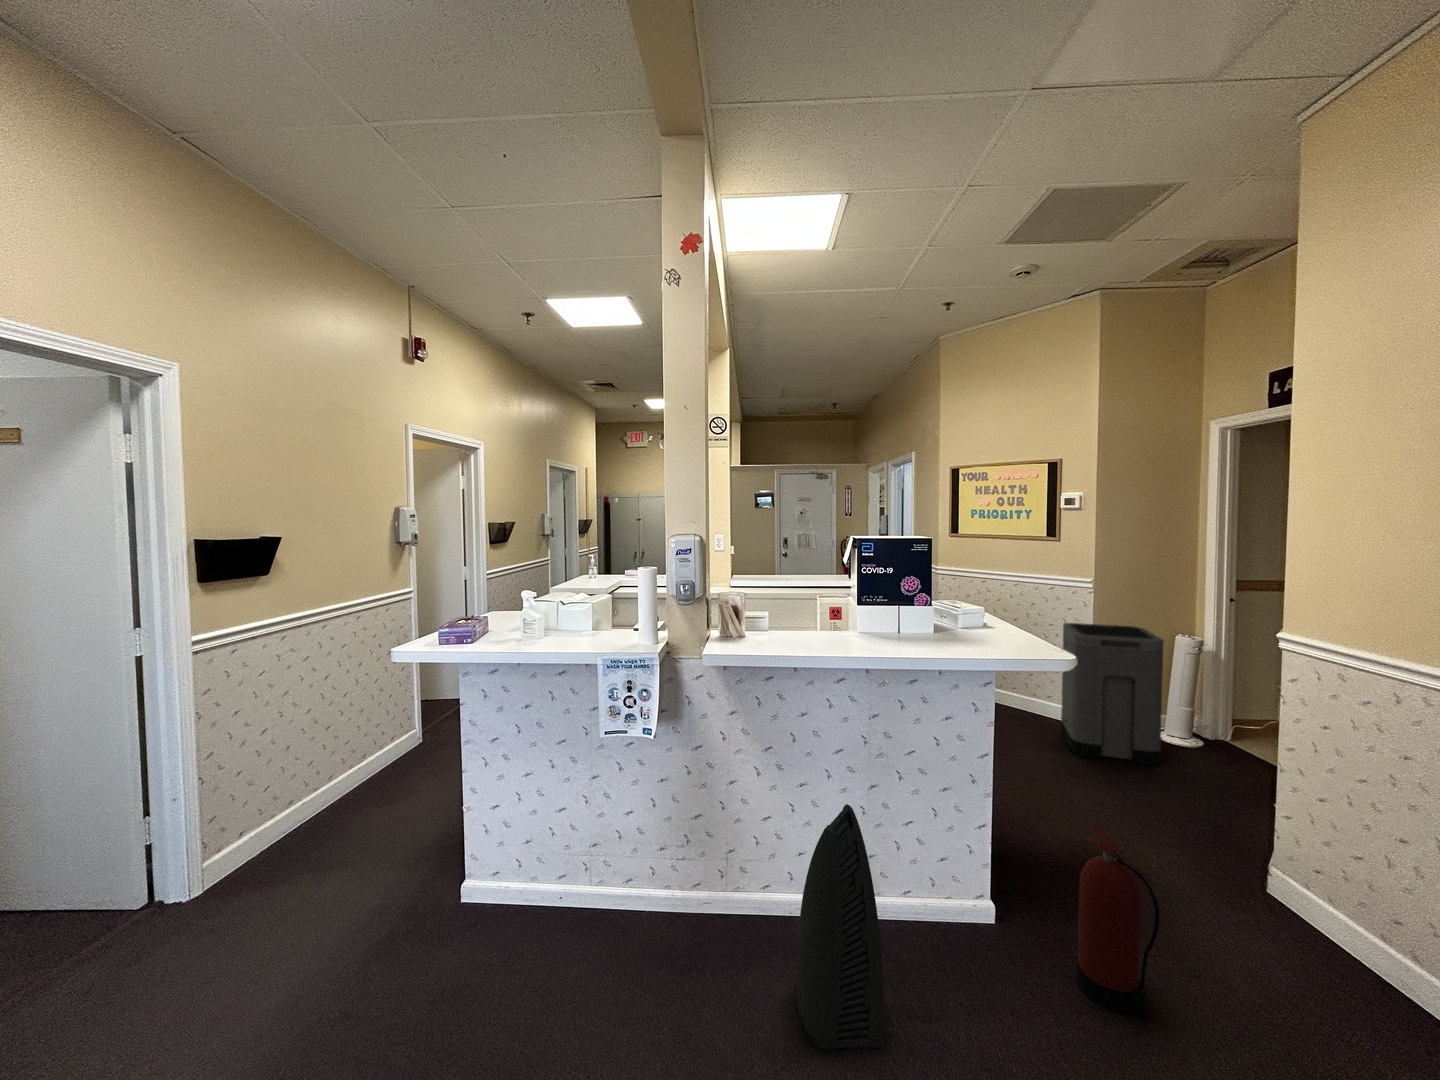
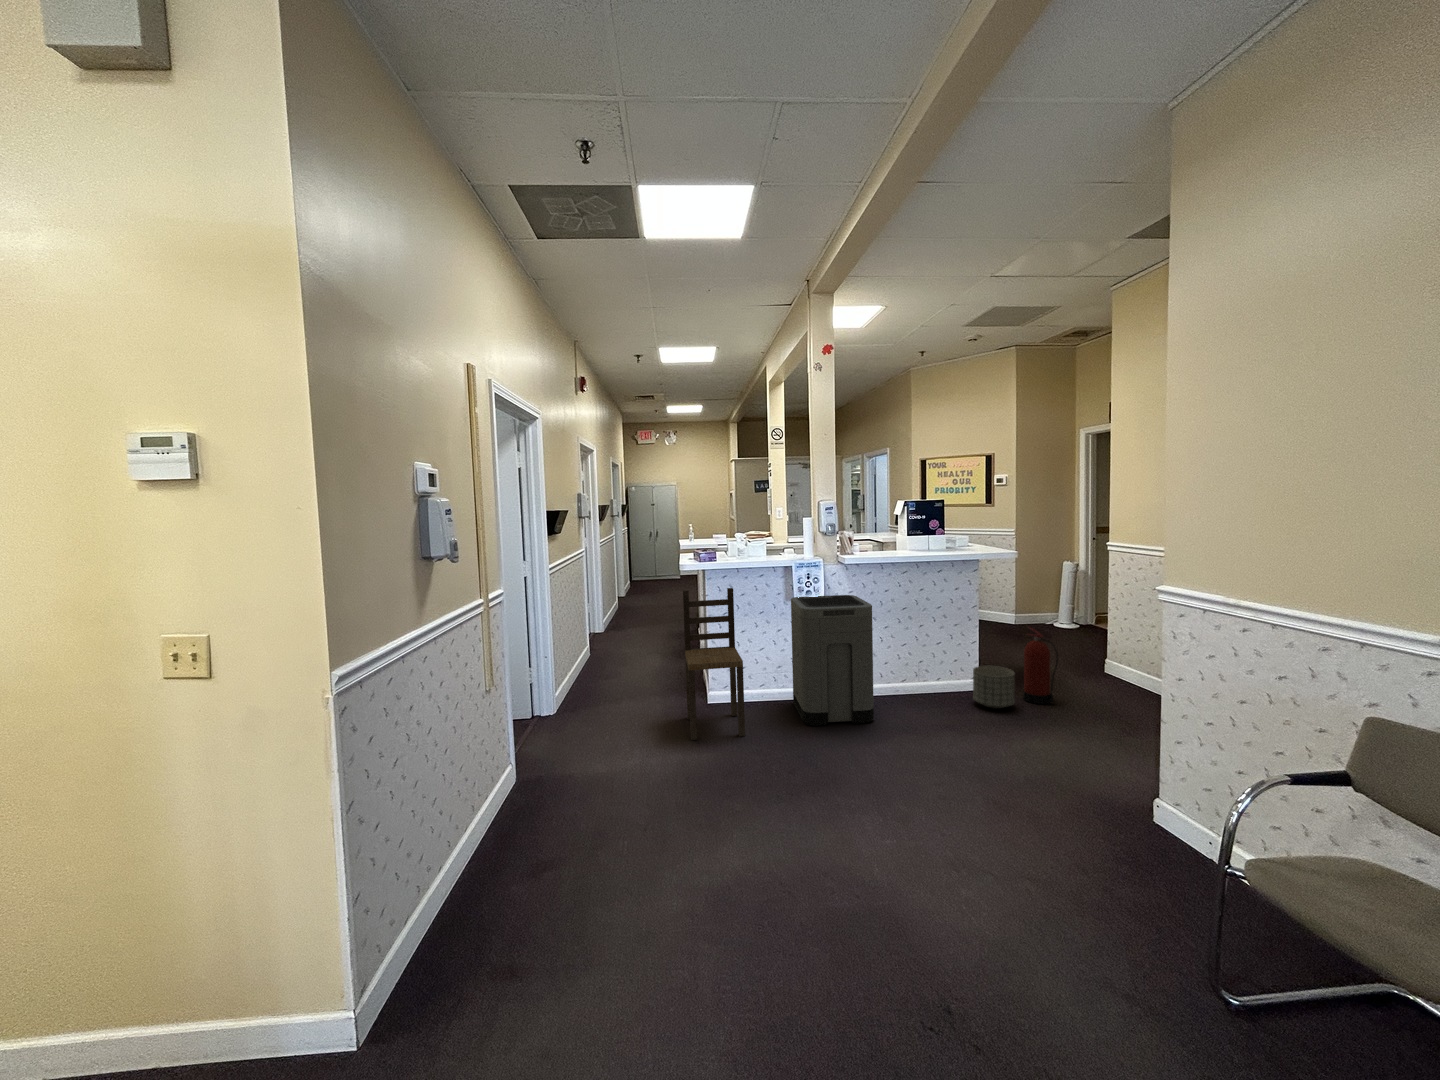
trash can: present [1061,623,1164,765] -> present [791,595,874,726]
chair: none [296,706,476,1047] -> present [683,588,745,740]
air purifier: present [796,804,885,1051] -> none [902,621,949,722]
planter: none [959,897,1051,1024] -> present [973,666,1015,709]

